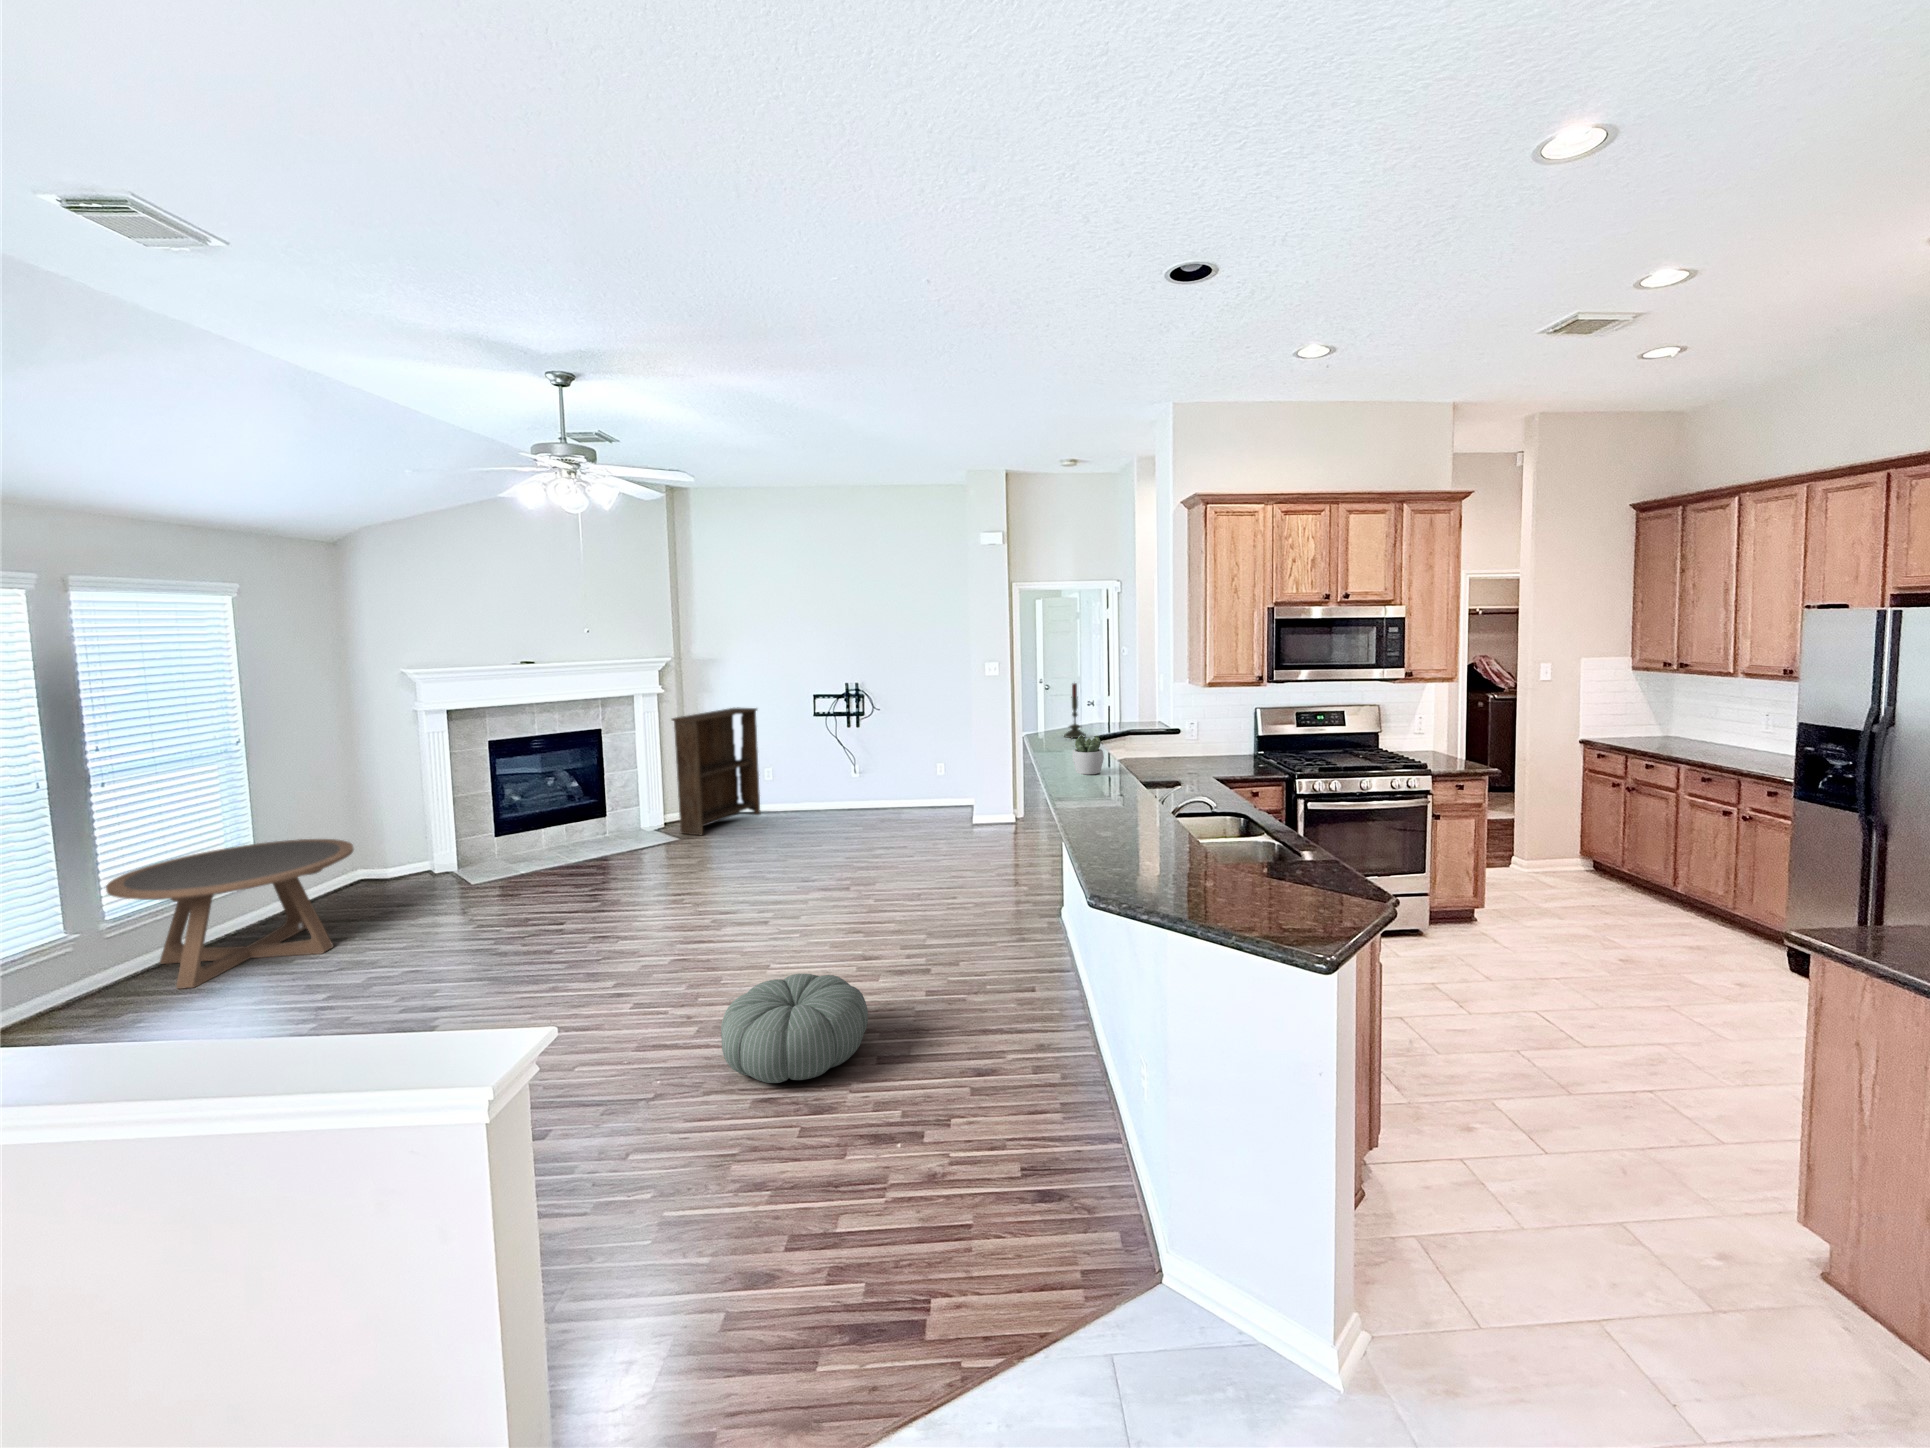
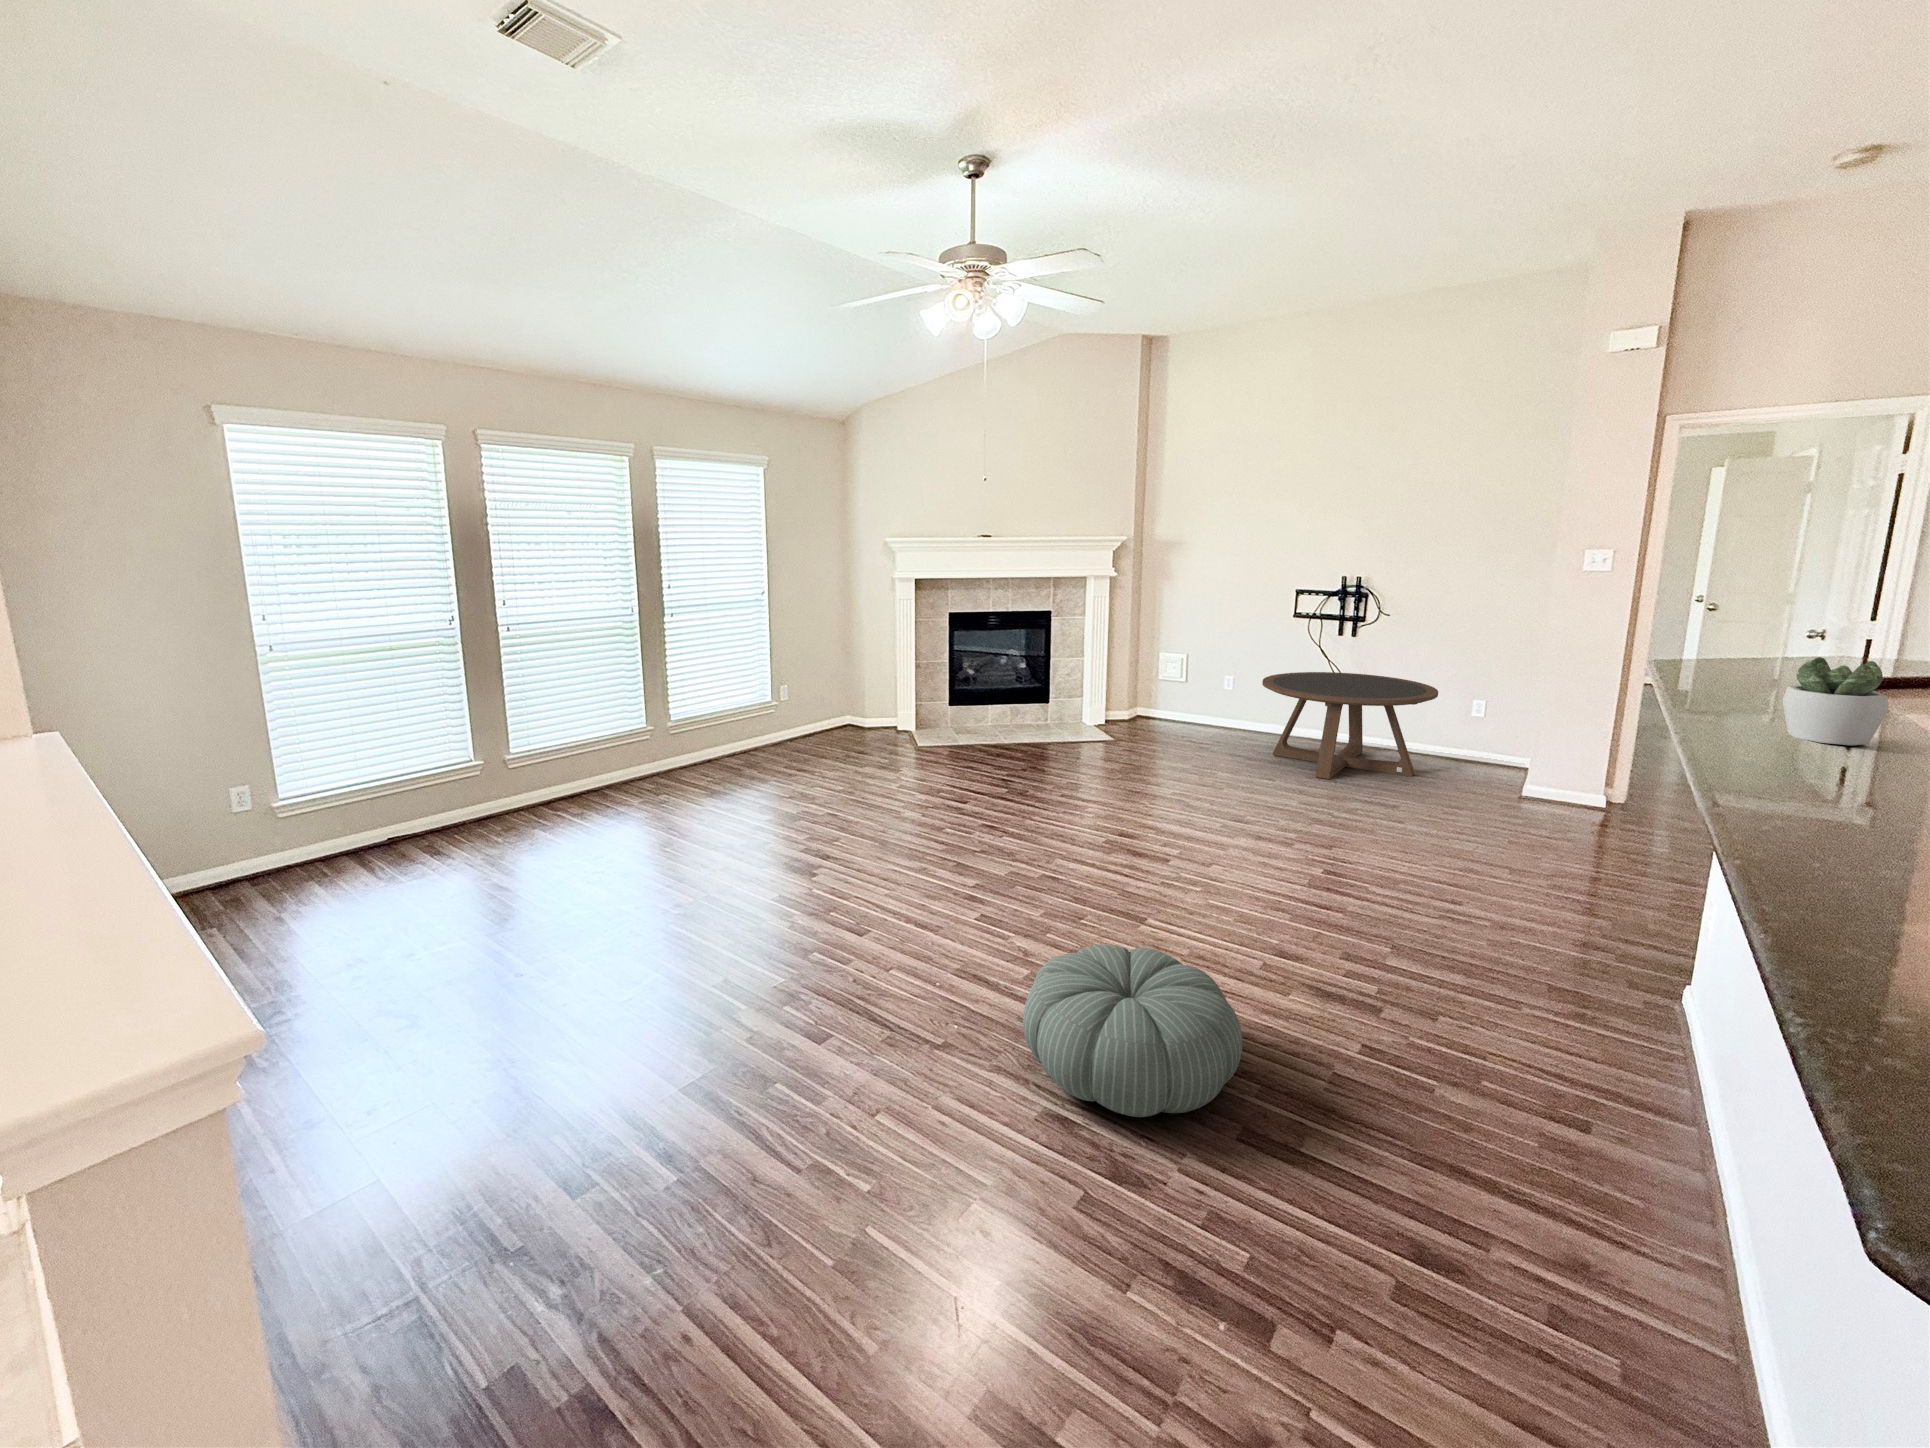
candle: present [1065,683,1086,738] -> none [1752,563,1814,676]
bookshelf: present [672,707,761,835] -> none [1118,600,1222,740]
coffee table: present [106,839,354,989] -> present [1262,672,1438,779]

